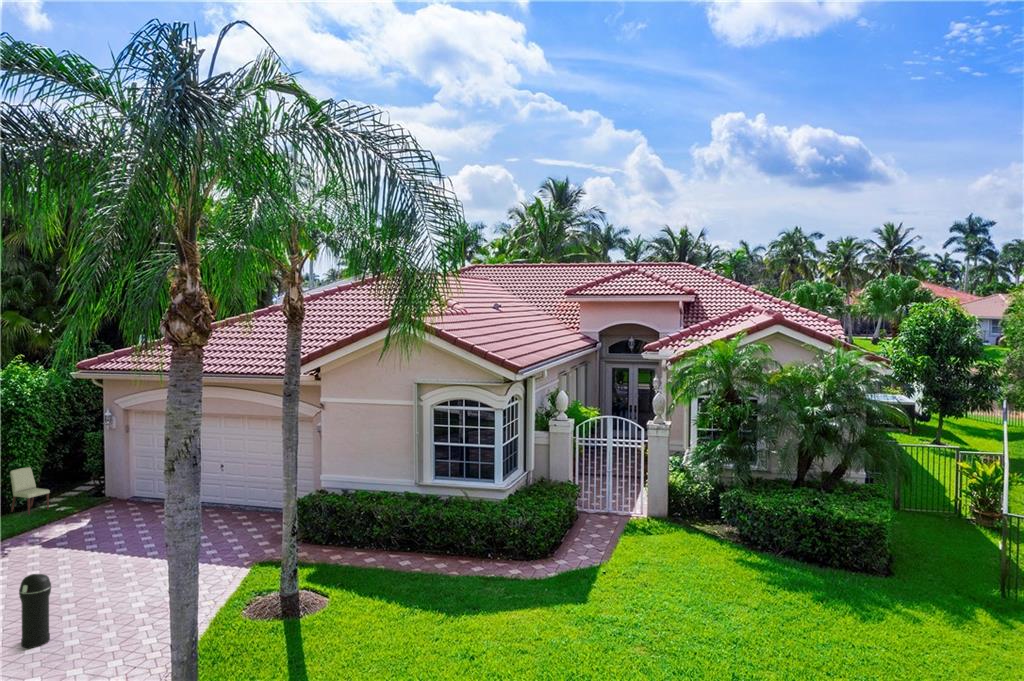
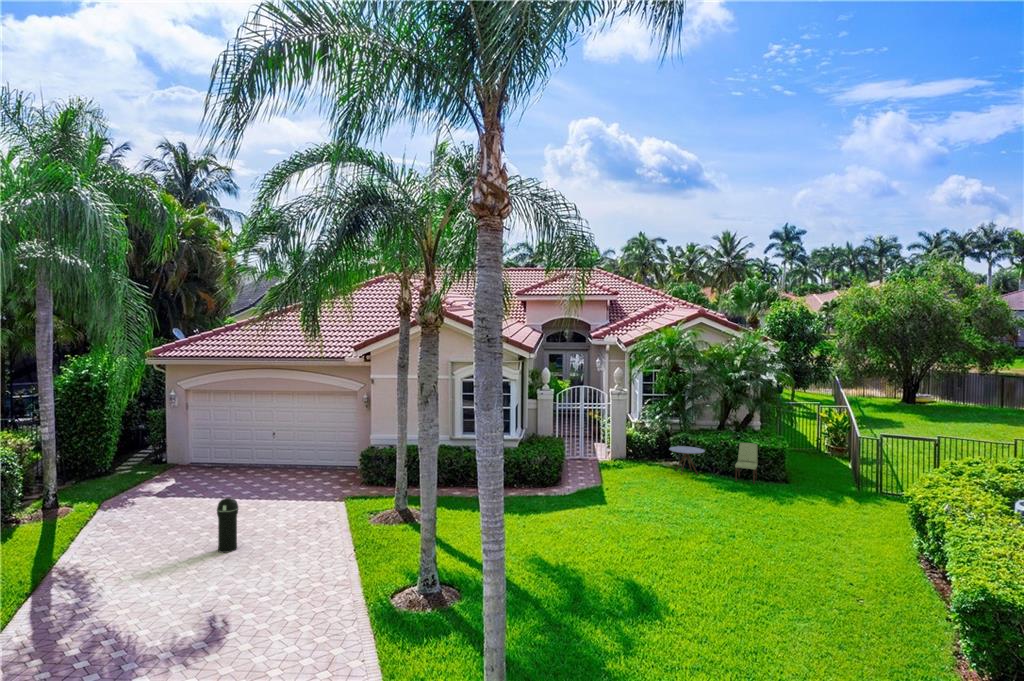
chair: present [10,467,50,515] -> present [735,443,758,483]
round table: none [712,509,764,553] -> present [669,446,705,475]

